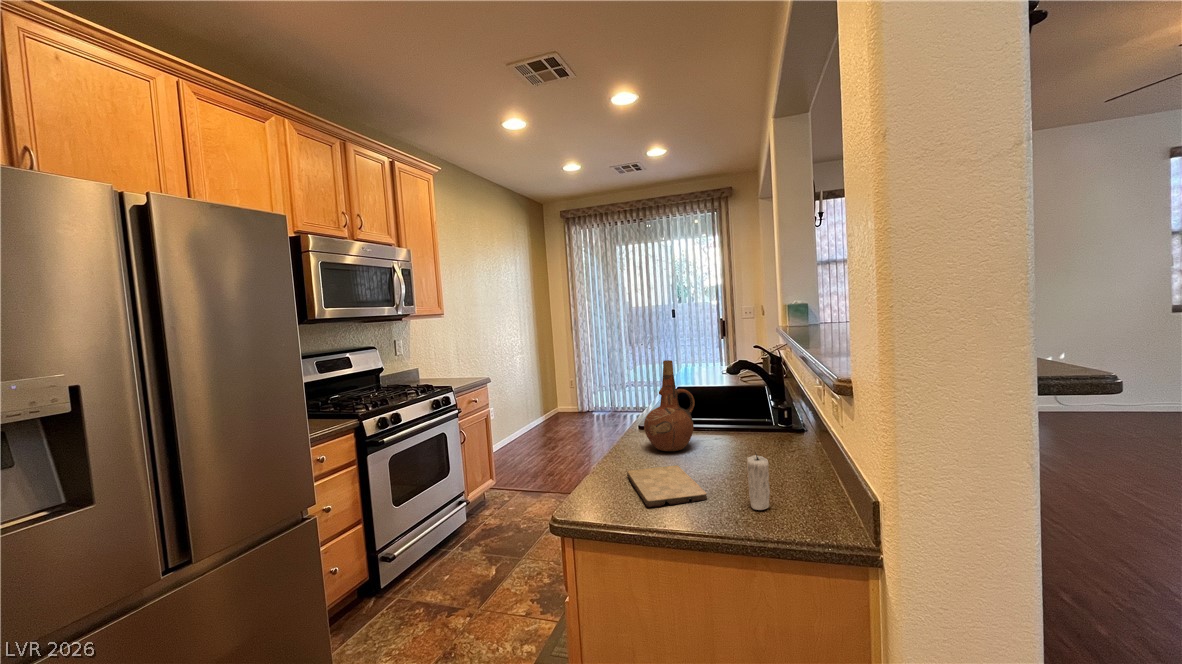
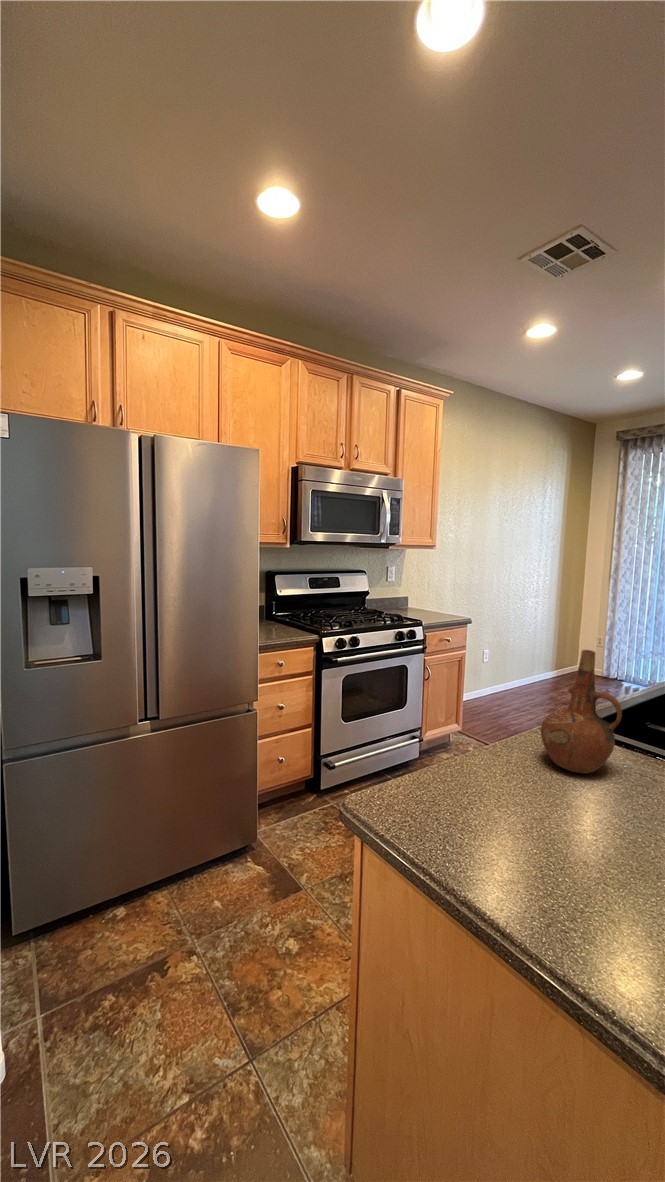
candle: present [747,452,770,510] -> none [589,814,631,908]
cutting board: present [627,465,707,507] -> none [457,774,552,852]

